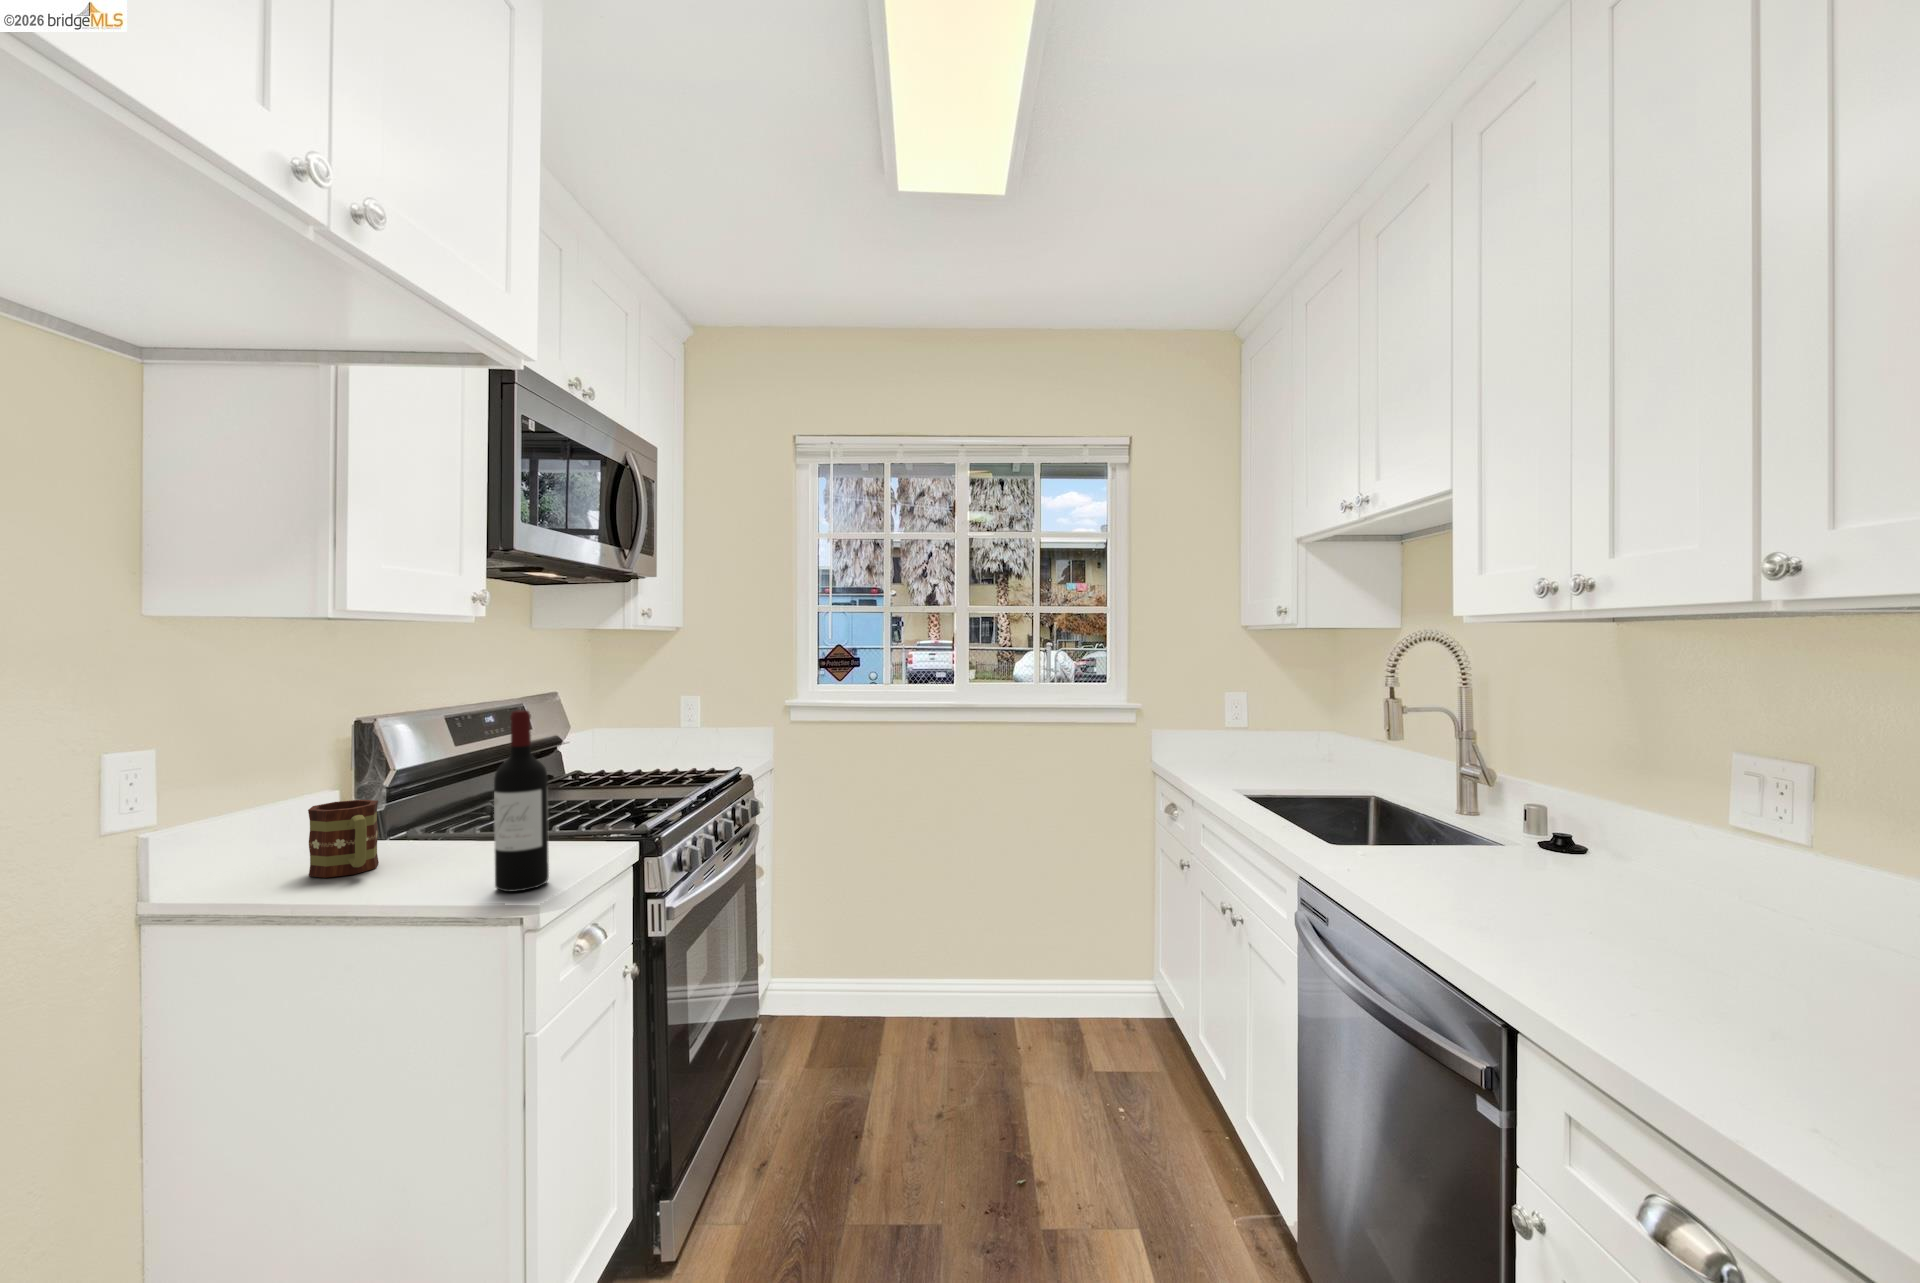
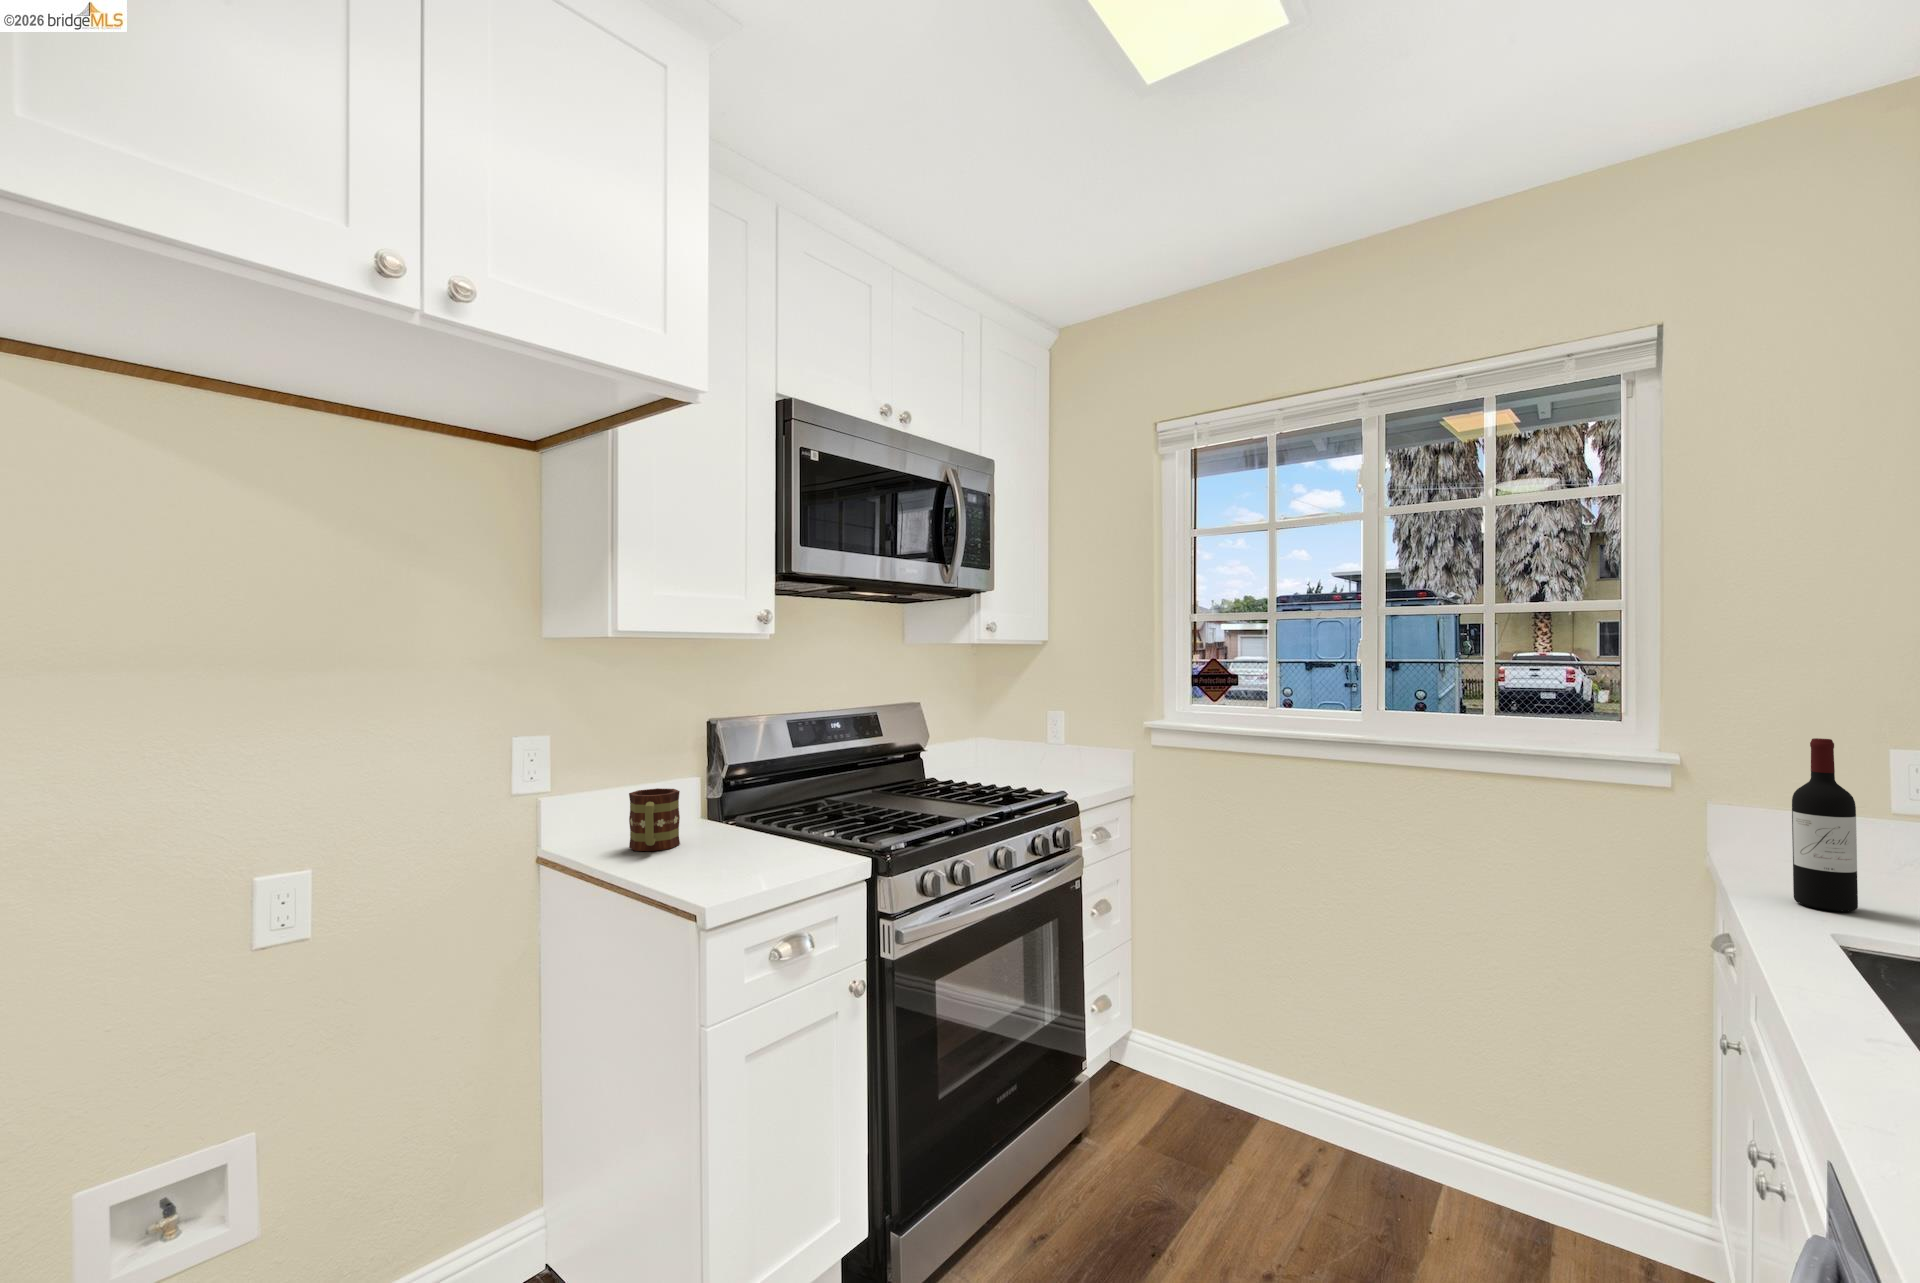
wine bottle: present [494,710,549,892] -> present [1792,738,1858,912]

